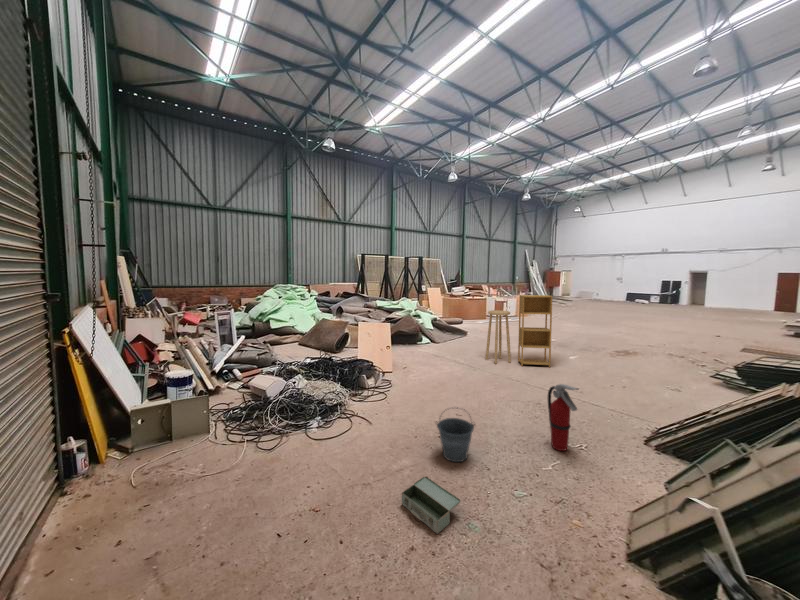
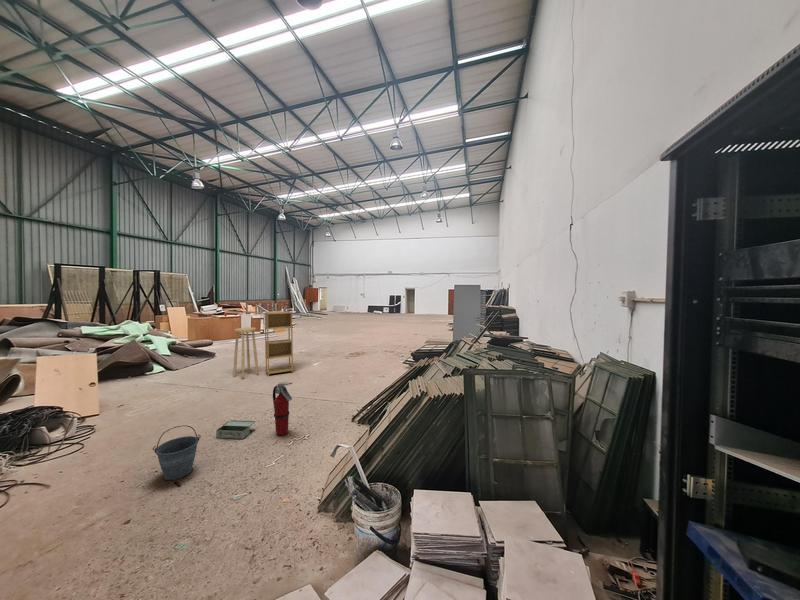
toolbox: present [402,477,460,534] -> present [216,420,255,439]

